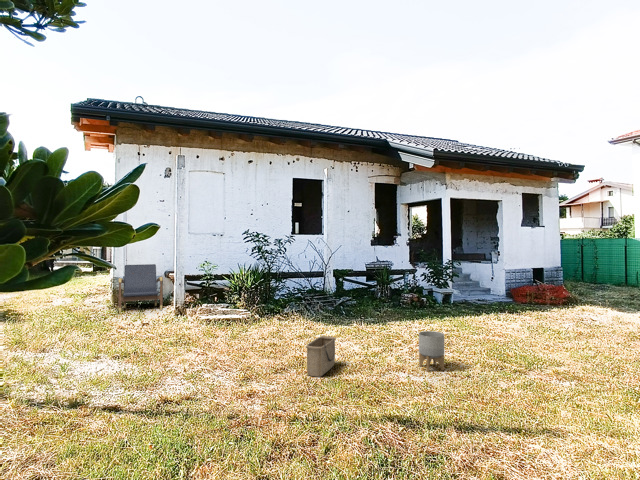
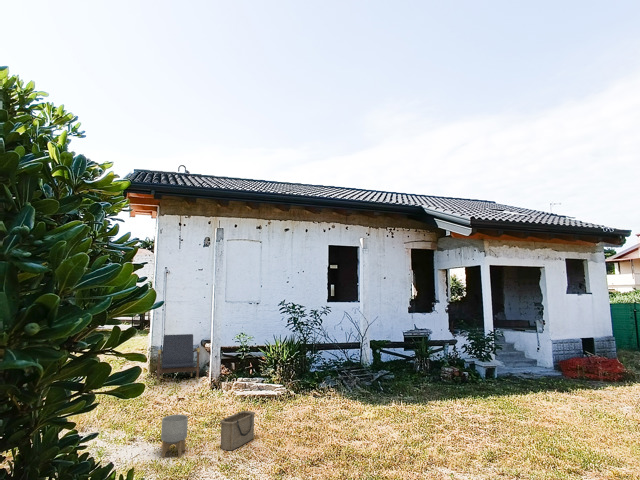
planter: present [419,331,444,371] -> present [161,415,188,457]
basket: present [306,336,336,377] -> present [220,411,255,450]

